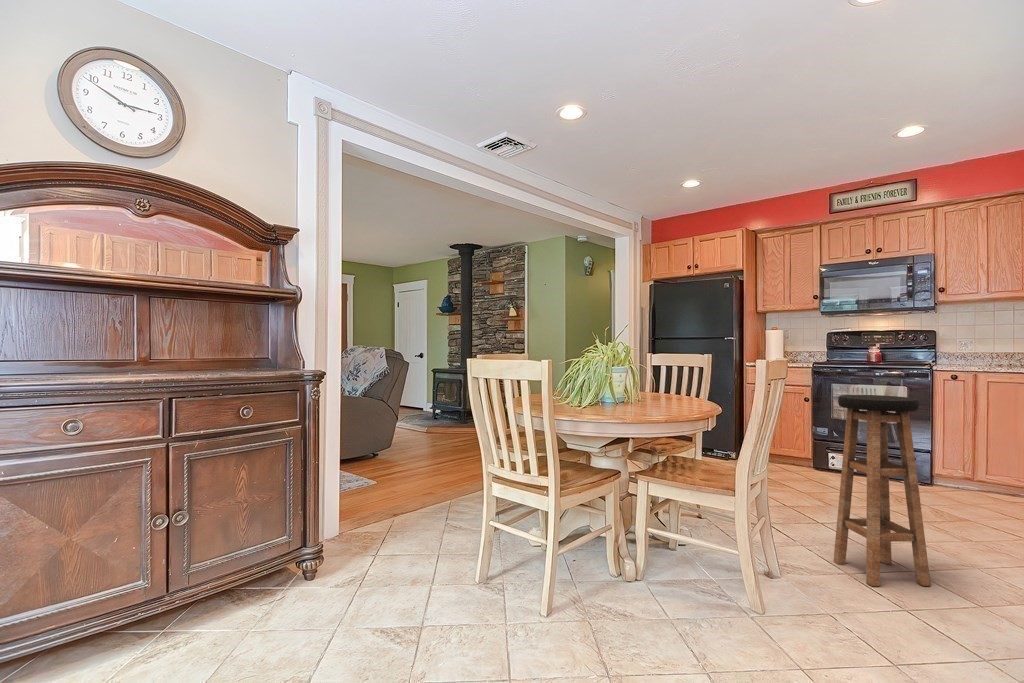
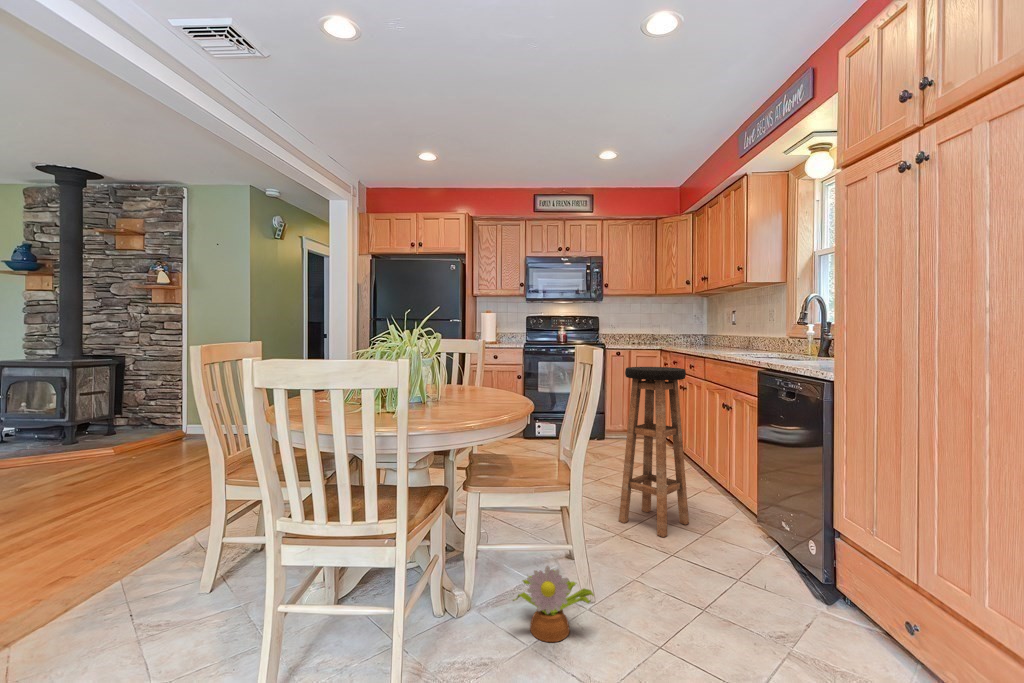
decorative plant: none [636,543,705,608] -> present [513,566,594,642]

